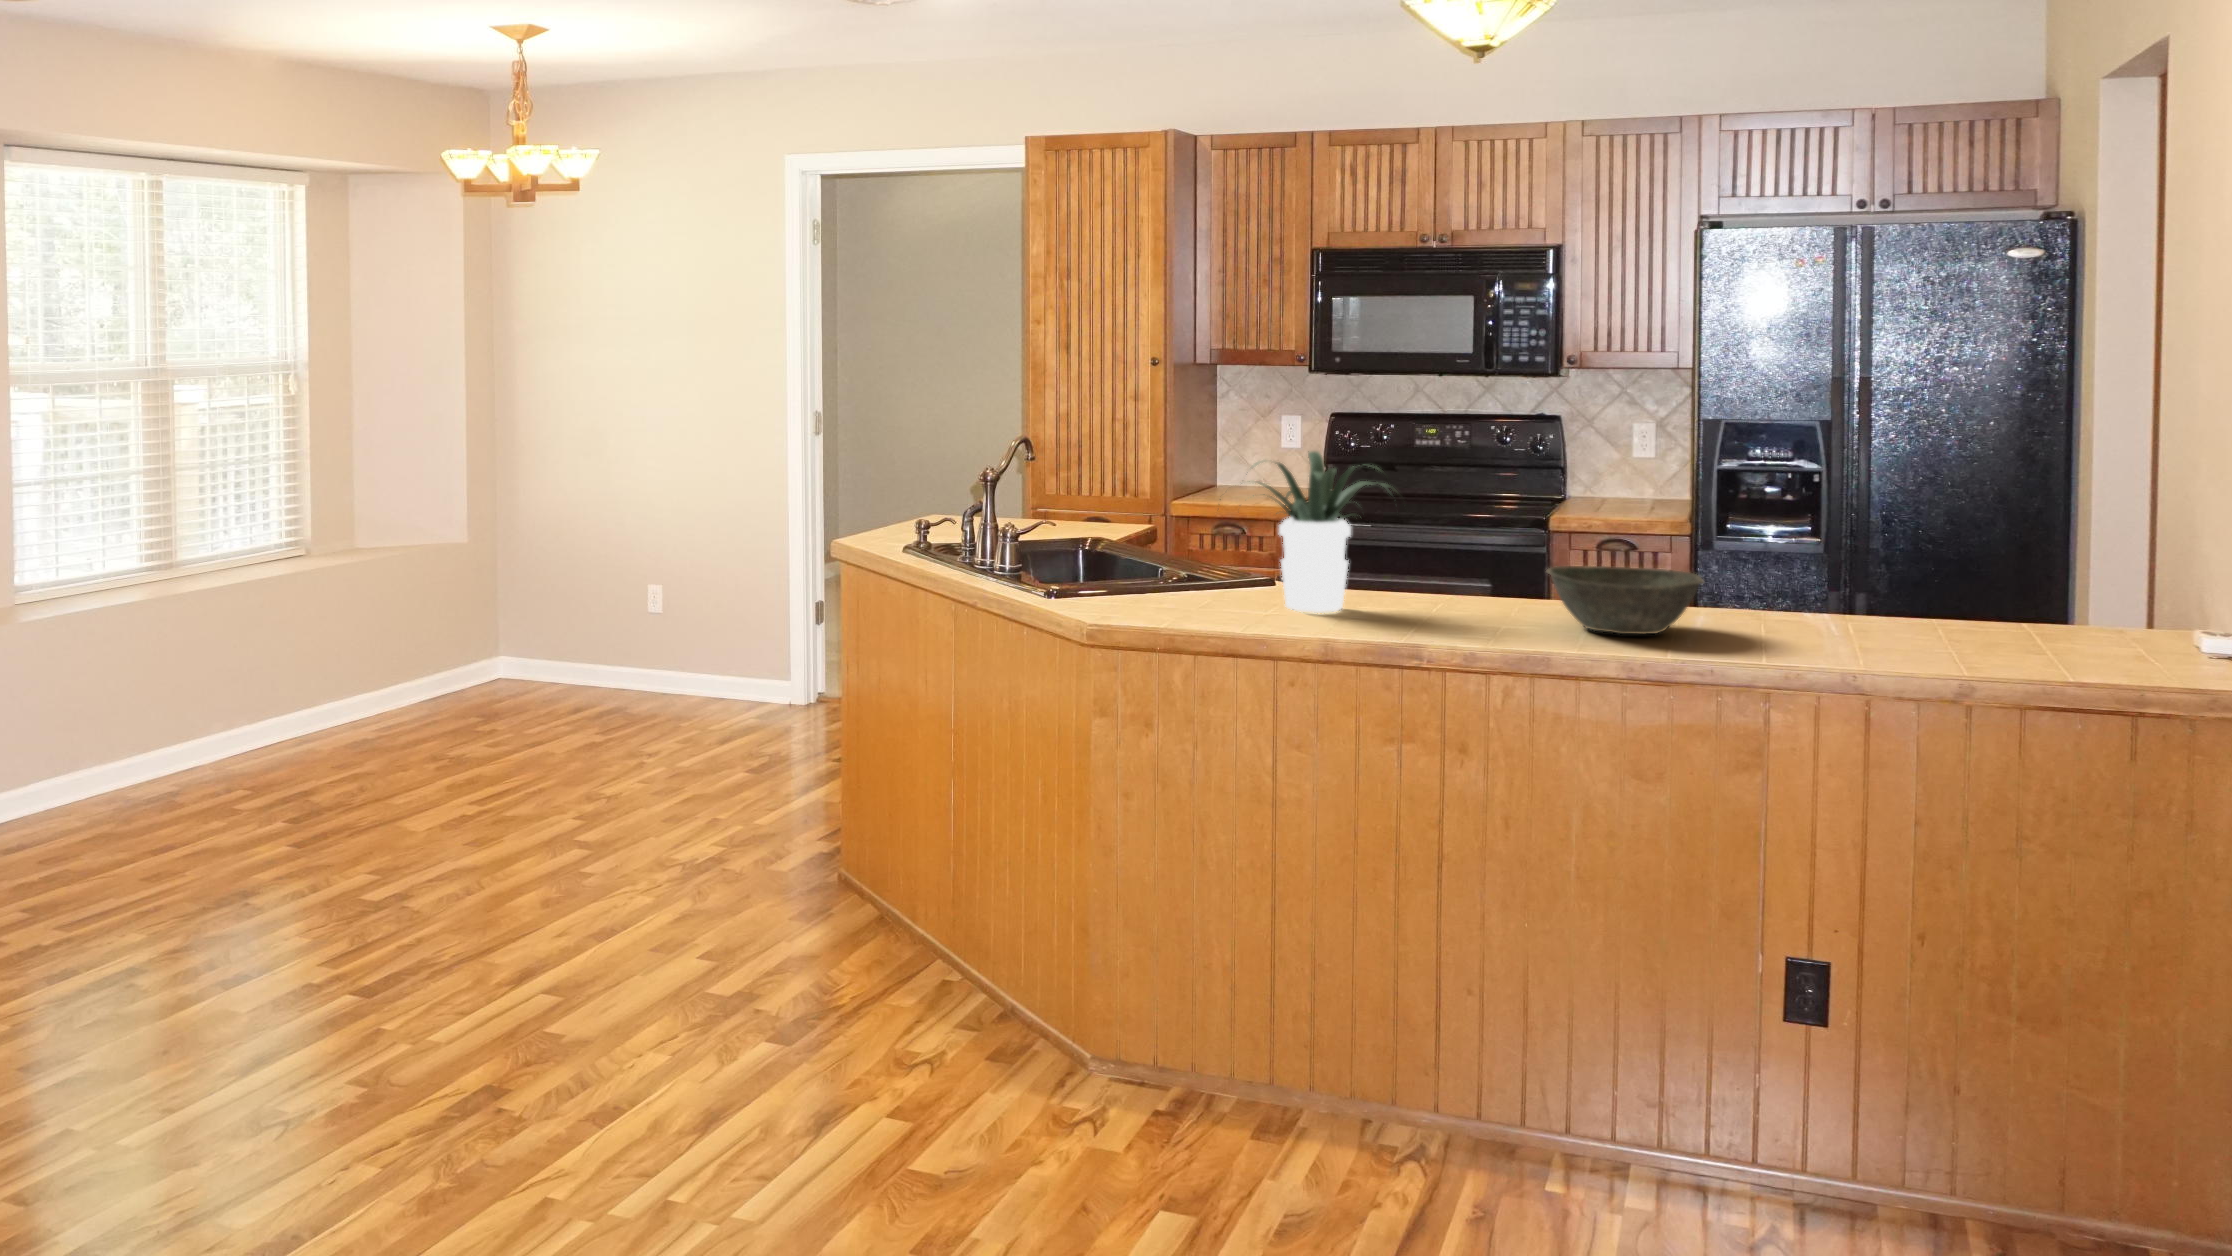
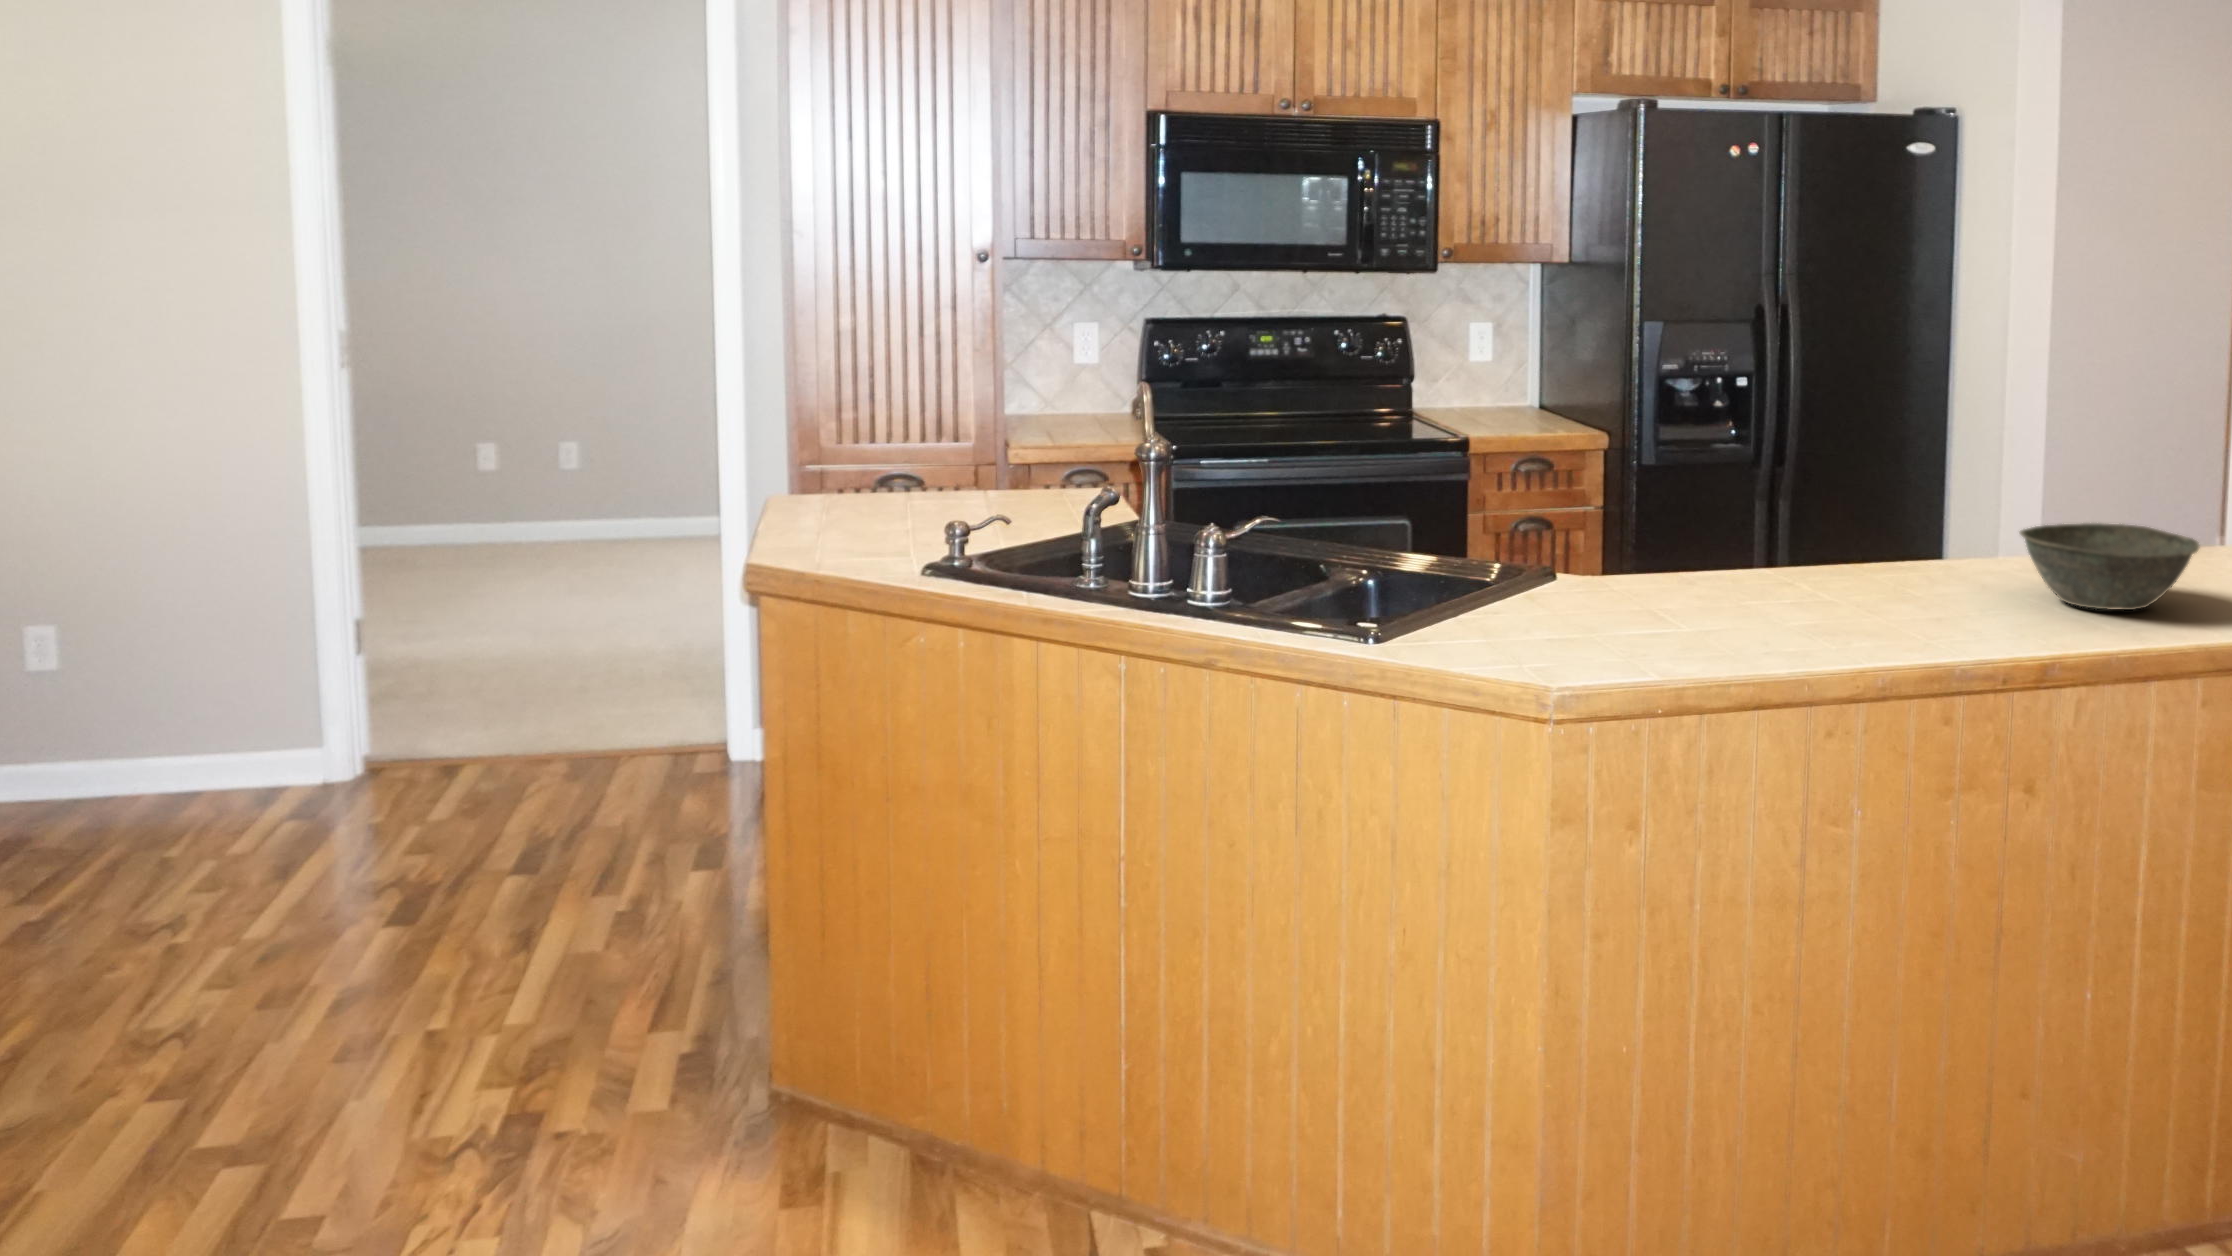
potted plant: present [1247,451,1405,613] -> none [1672,408,1921,631]

